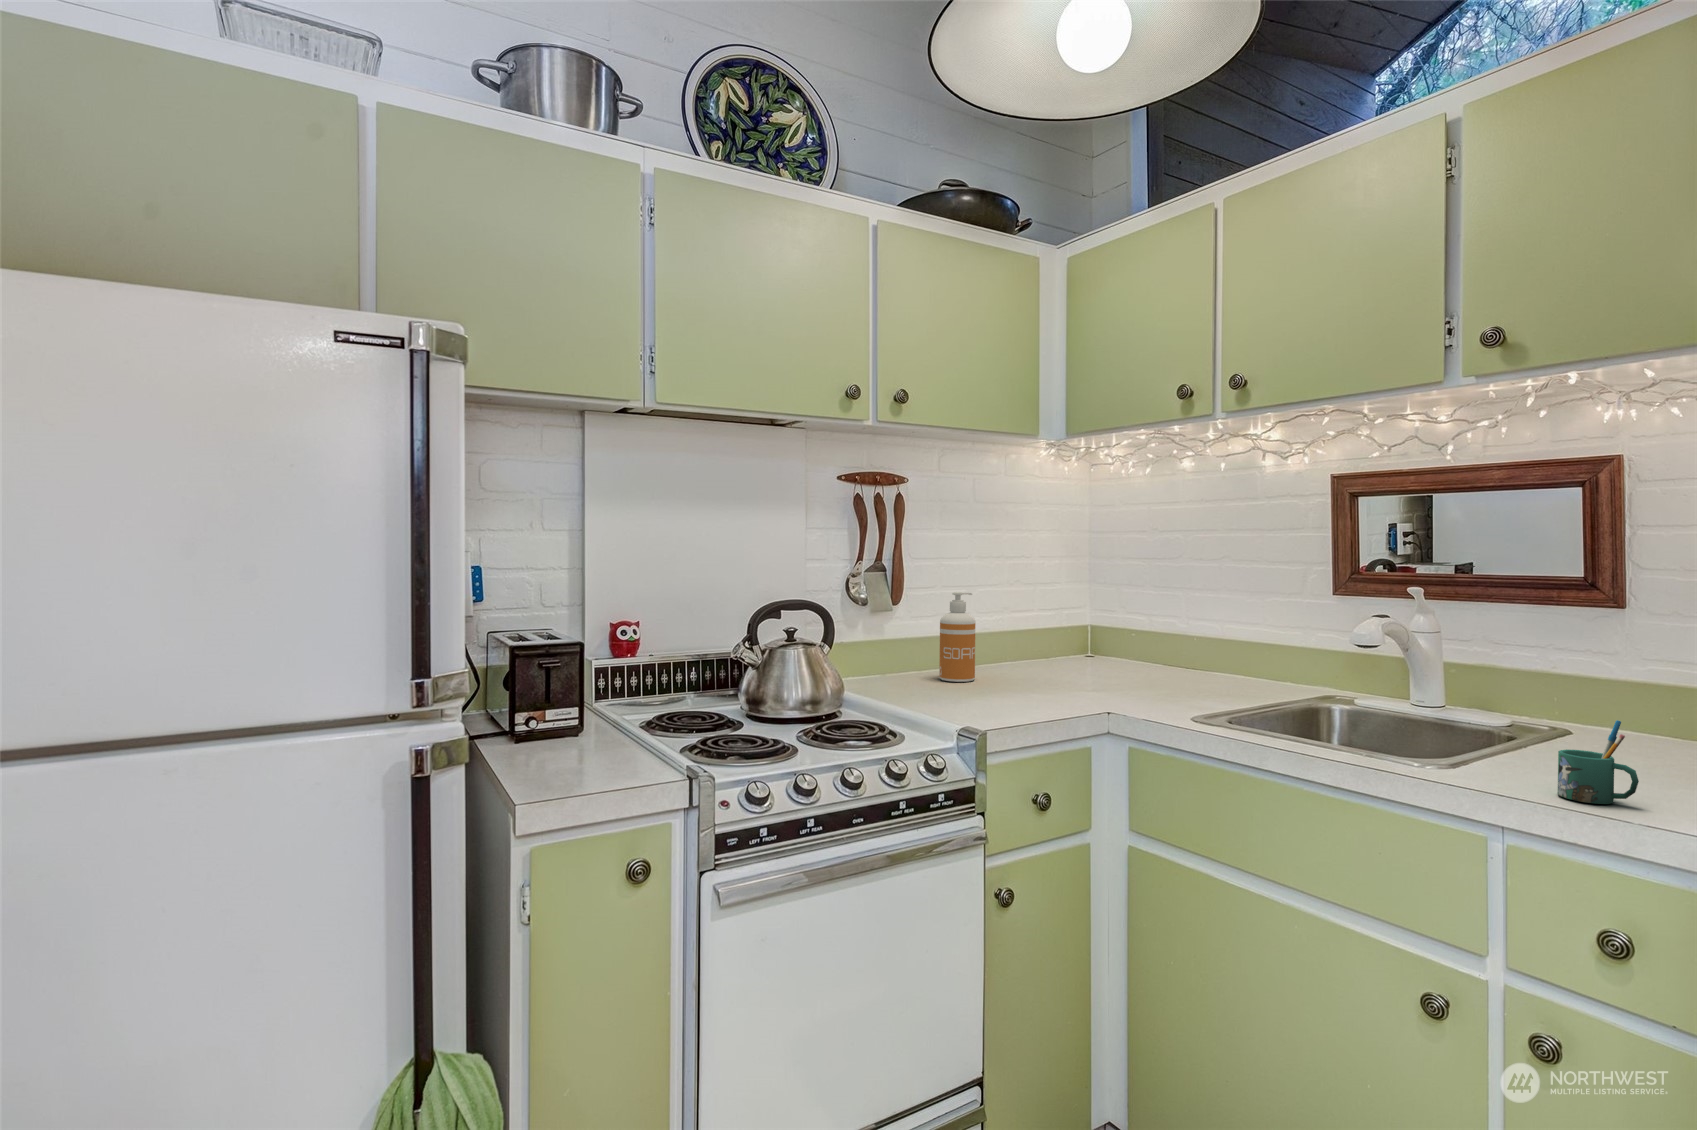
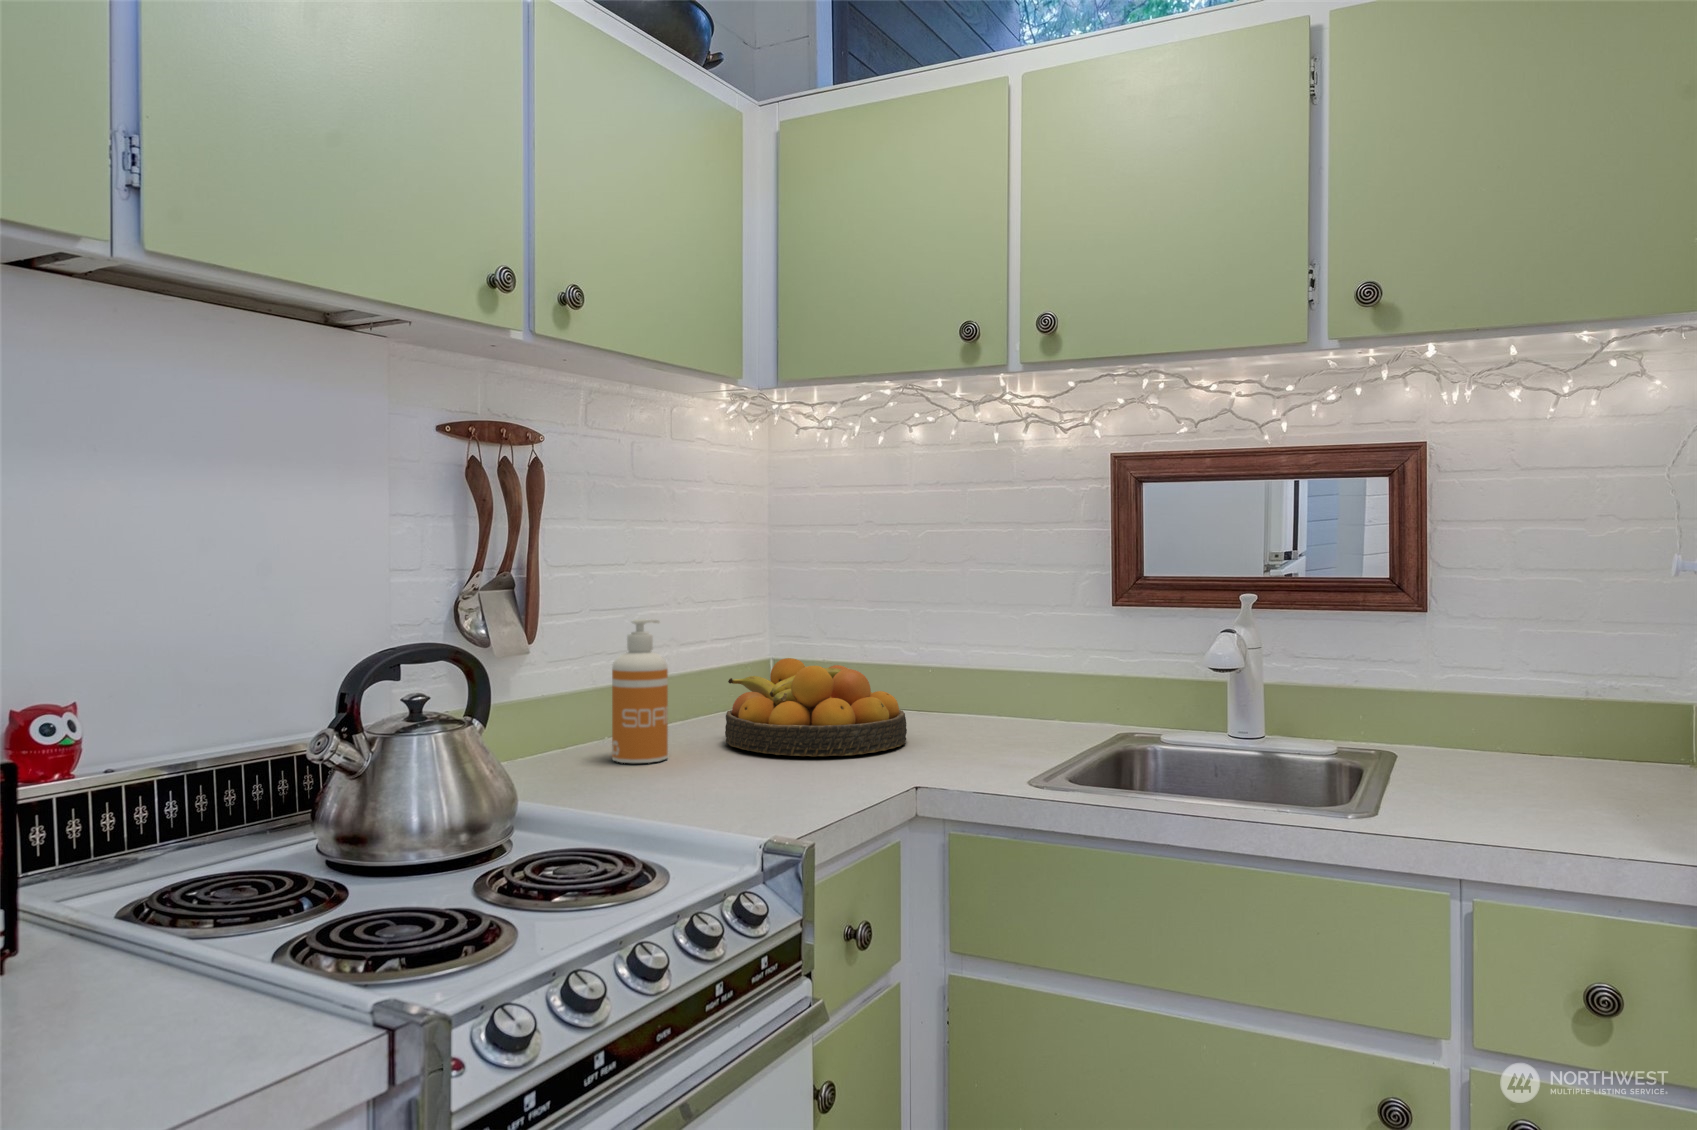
fruit bowl: none [1019,623,1147,689] -> present [725,658,907,756]
mug: present [1558,720,1639,804] -> none [1497,740,1575,837]

